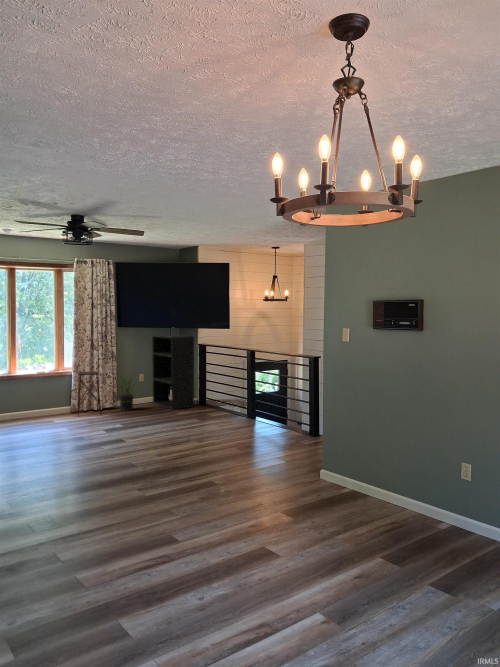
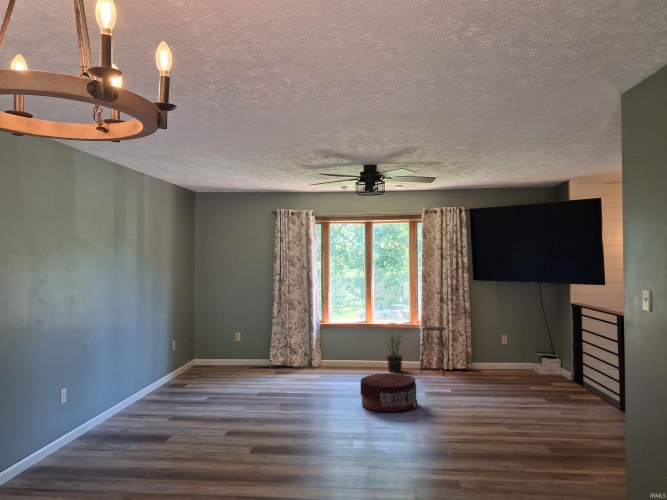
bookshelf: present [152,335,194,409] -> none [515,290,564,382]
potted plant: present [118,378,133,411] -> present [386,335,403,372]
pouf: none [62,414,115,449] -> present [360,373,417,412]

